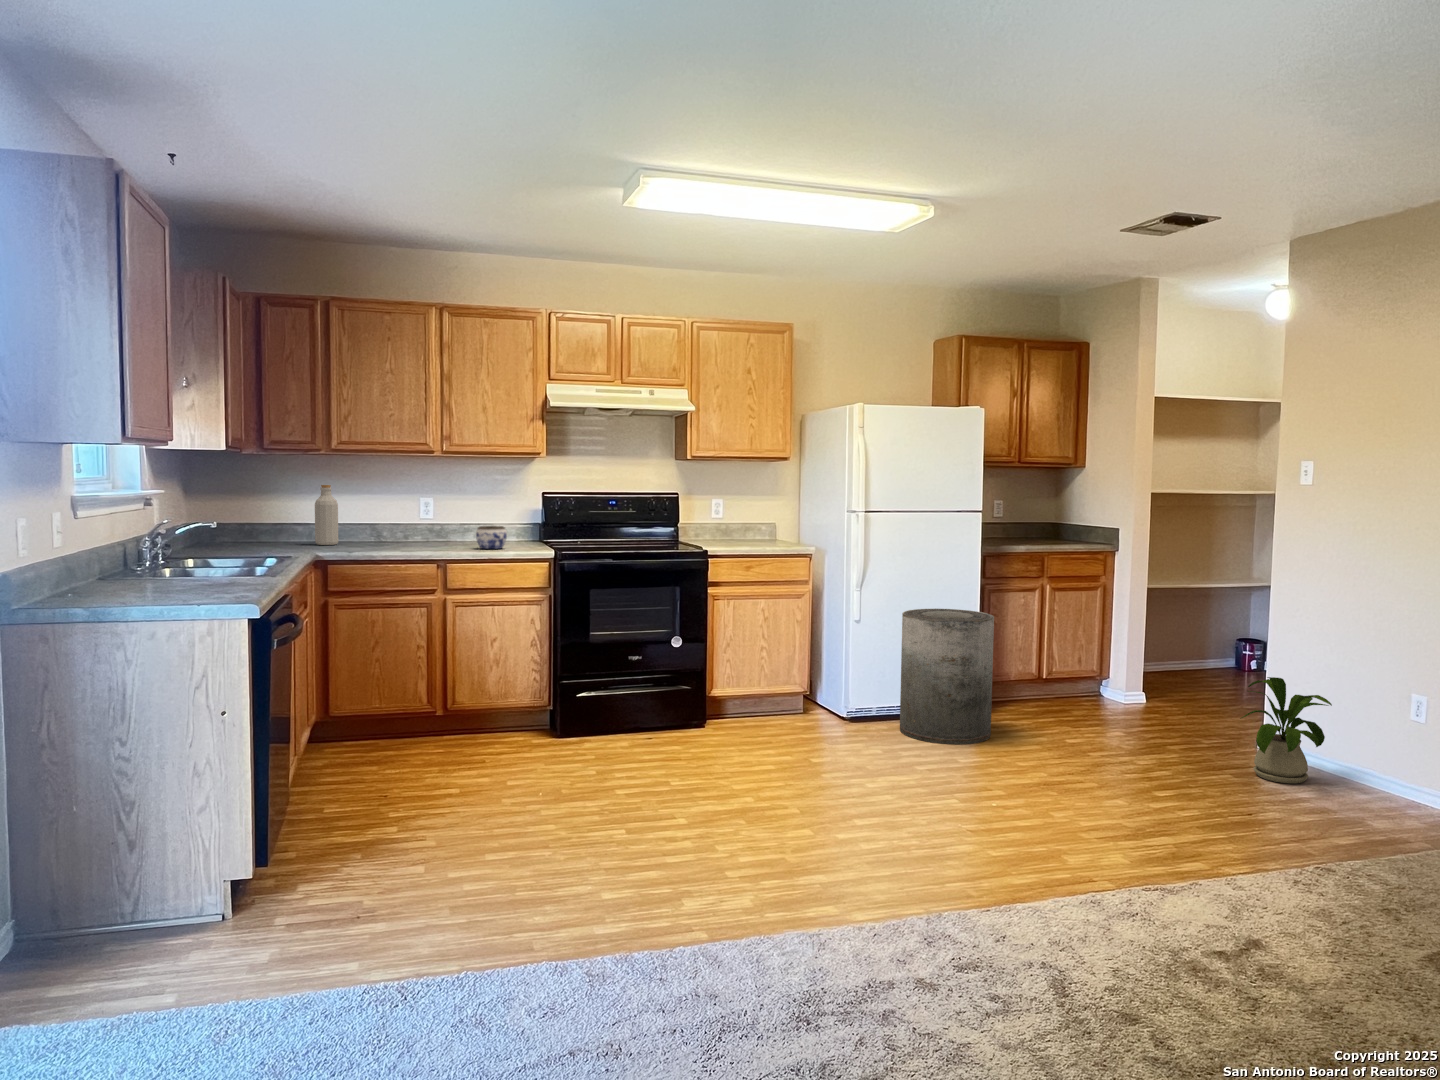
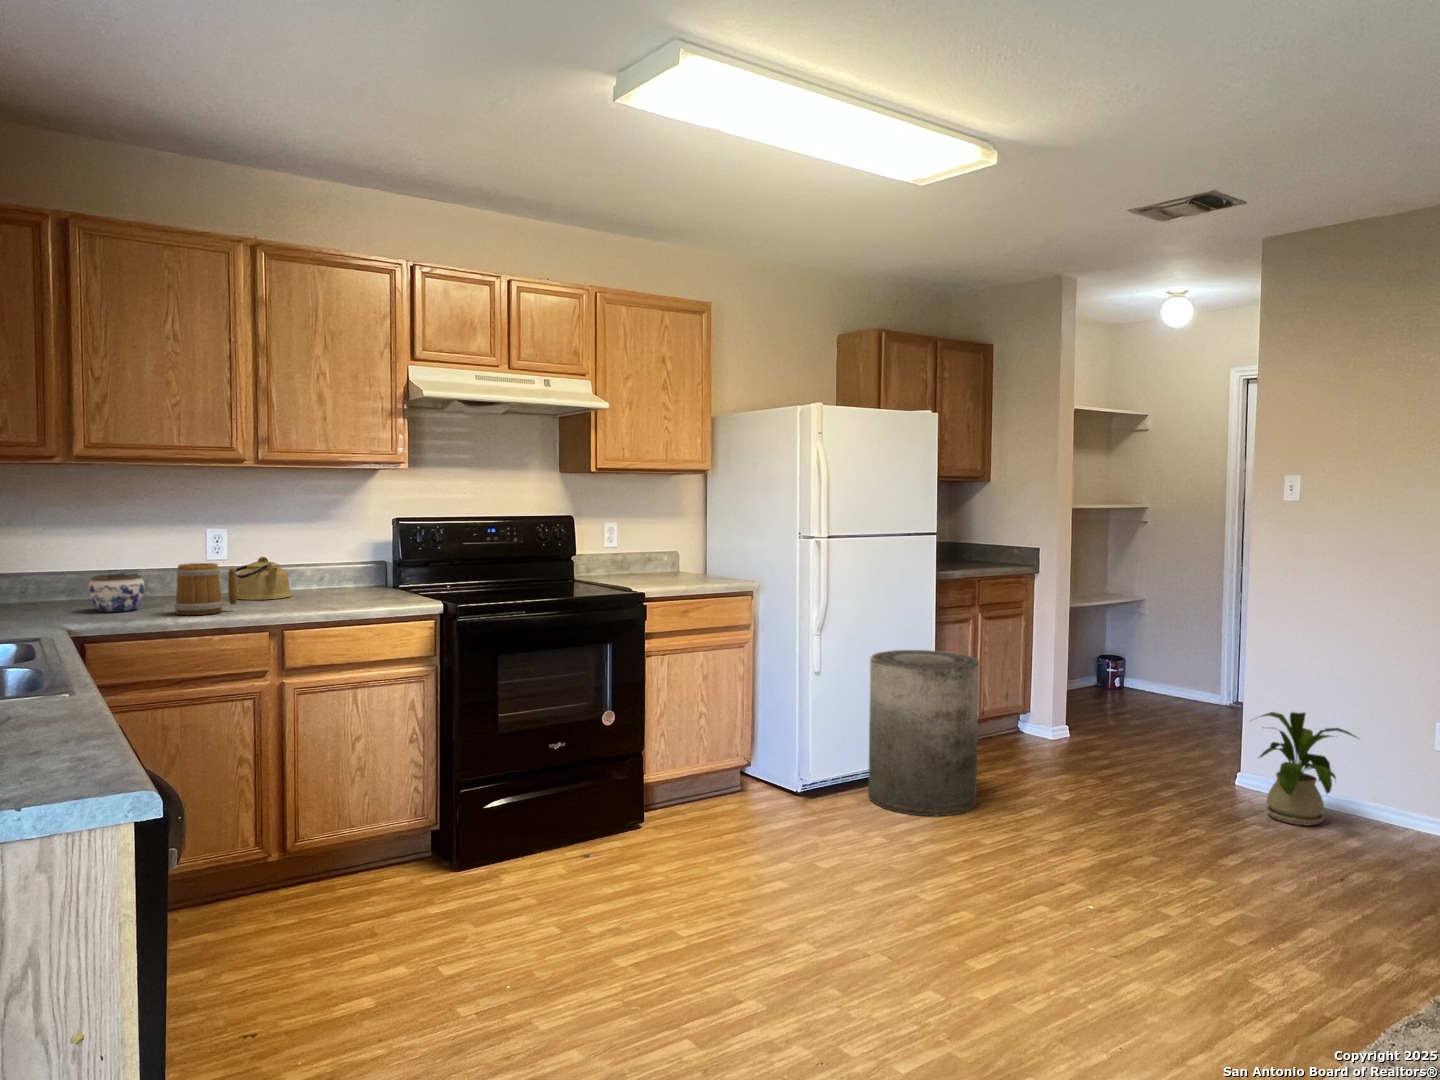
bottle: present [315,485,338,545] -> none [32,513,75,609]
kettle: none [431,517,470,545] -> present [228,557,292,600]
mug: none [385,518,423,550] -> present [175,563,238,615]
jar: present [476,526,507,549] -> present [88,573,145,612]

